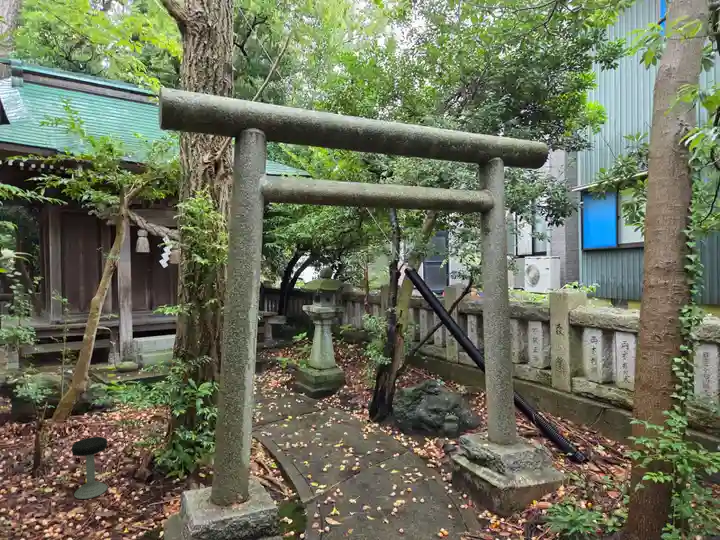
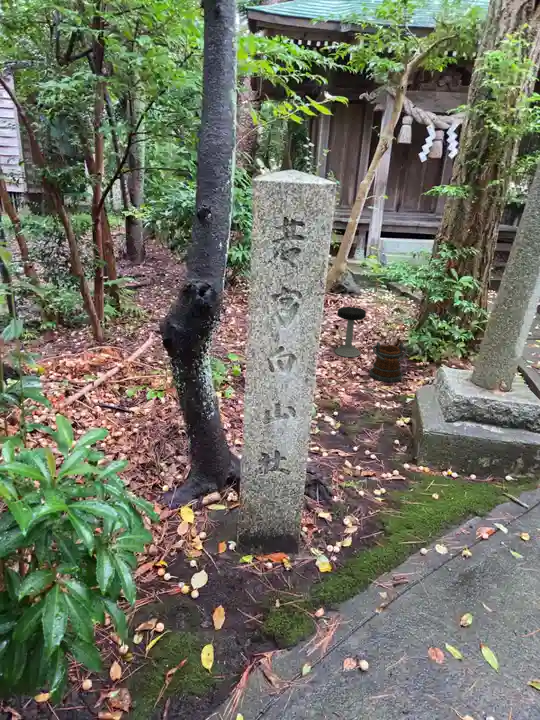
bucket: none [115,468,156,518] -> present [369,342,407,382]

